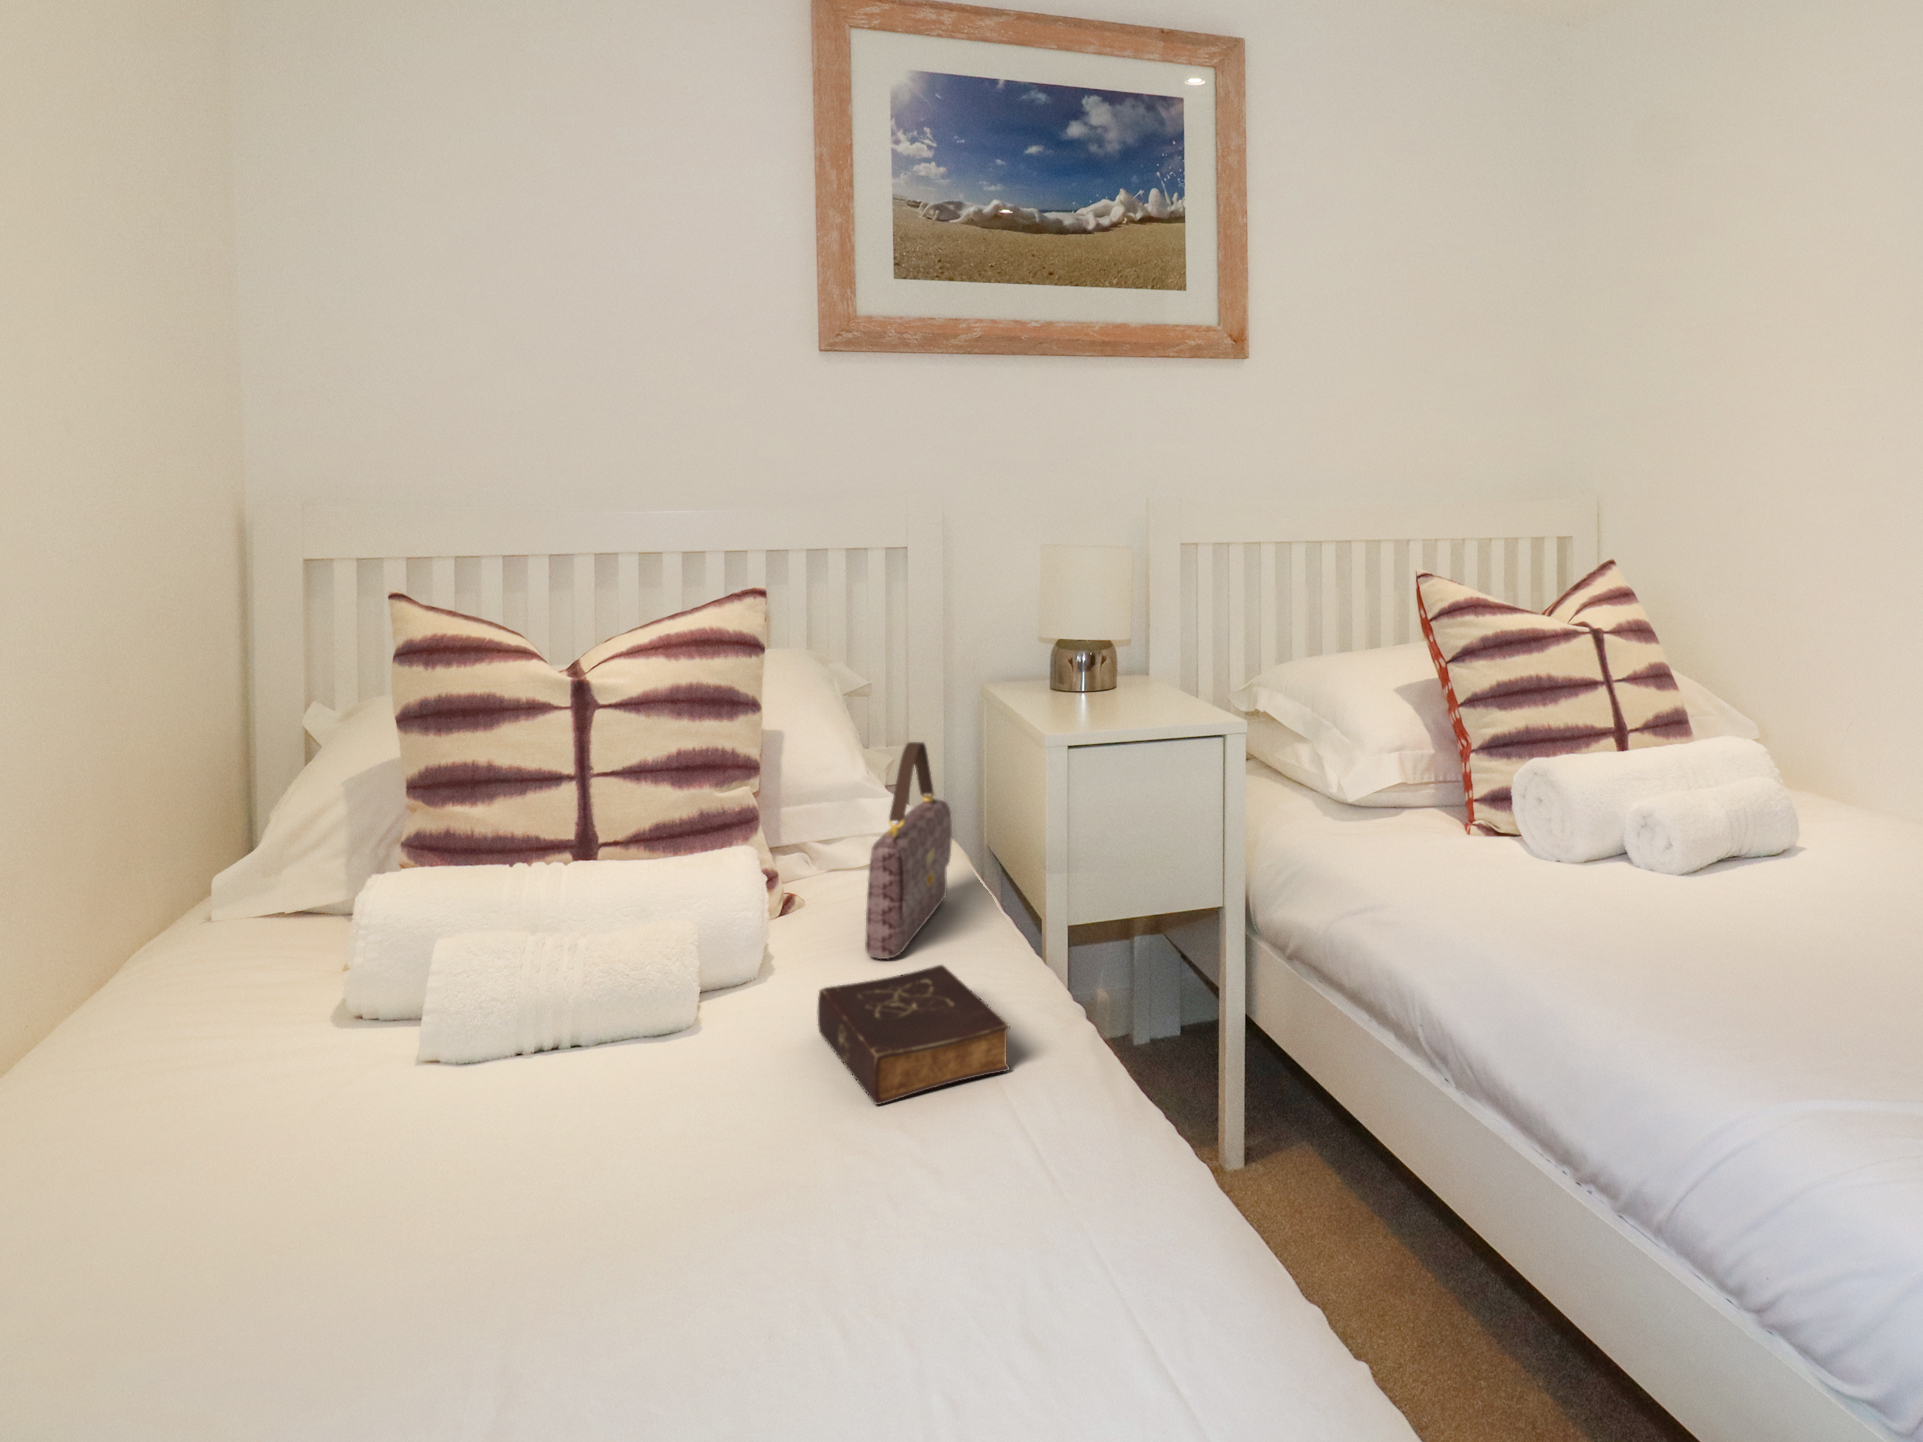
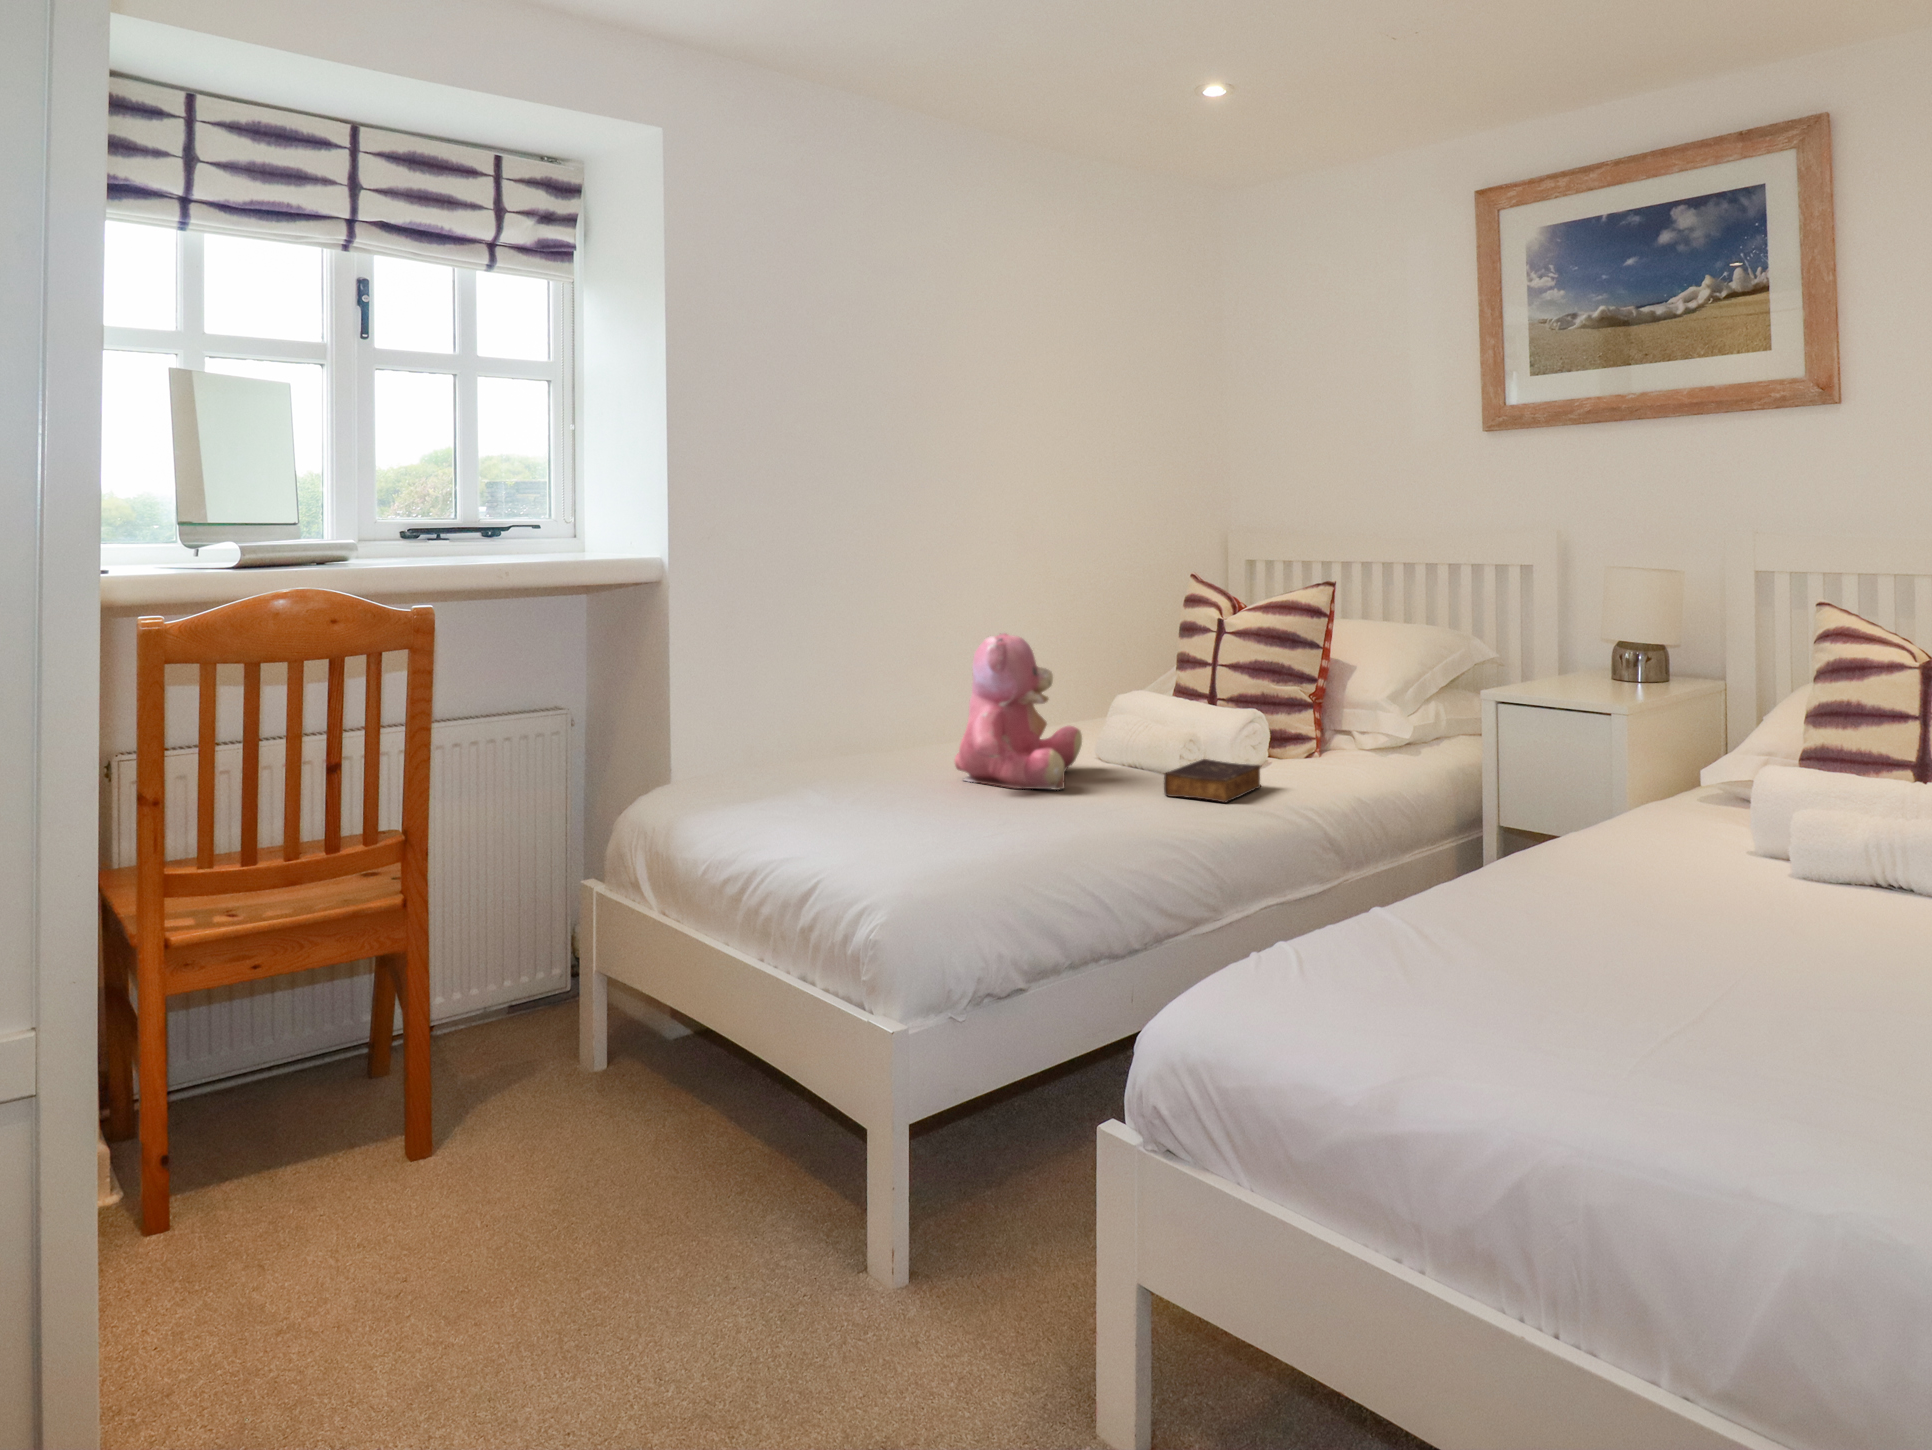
handbag: present [865,742,952,959] -> none [1281,663,1376,774]
teddy bear: none [229,823,665,1318] -> present [955,632,1082,790]

